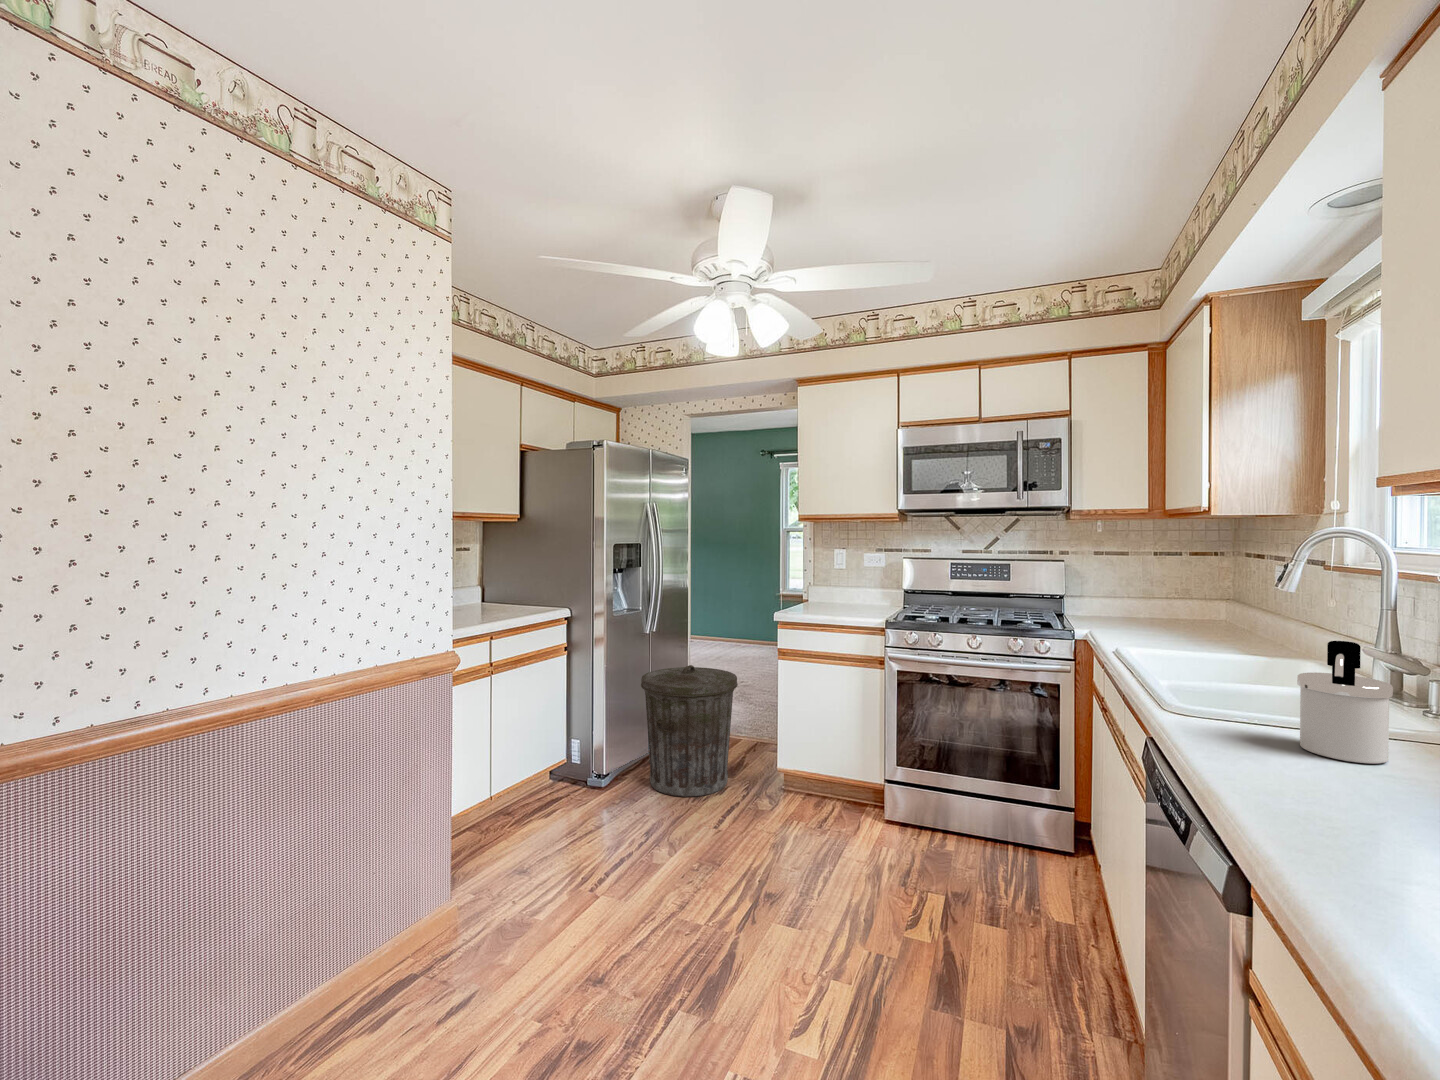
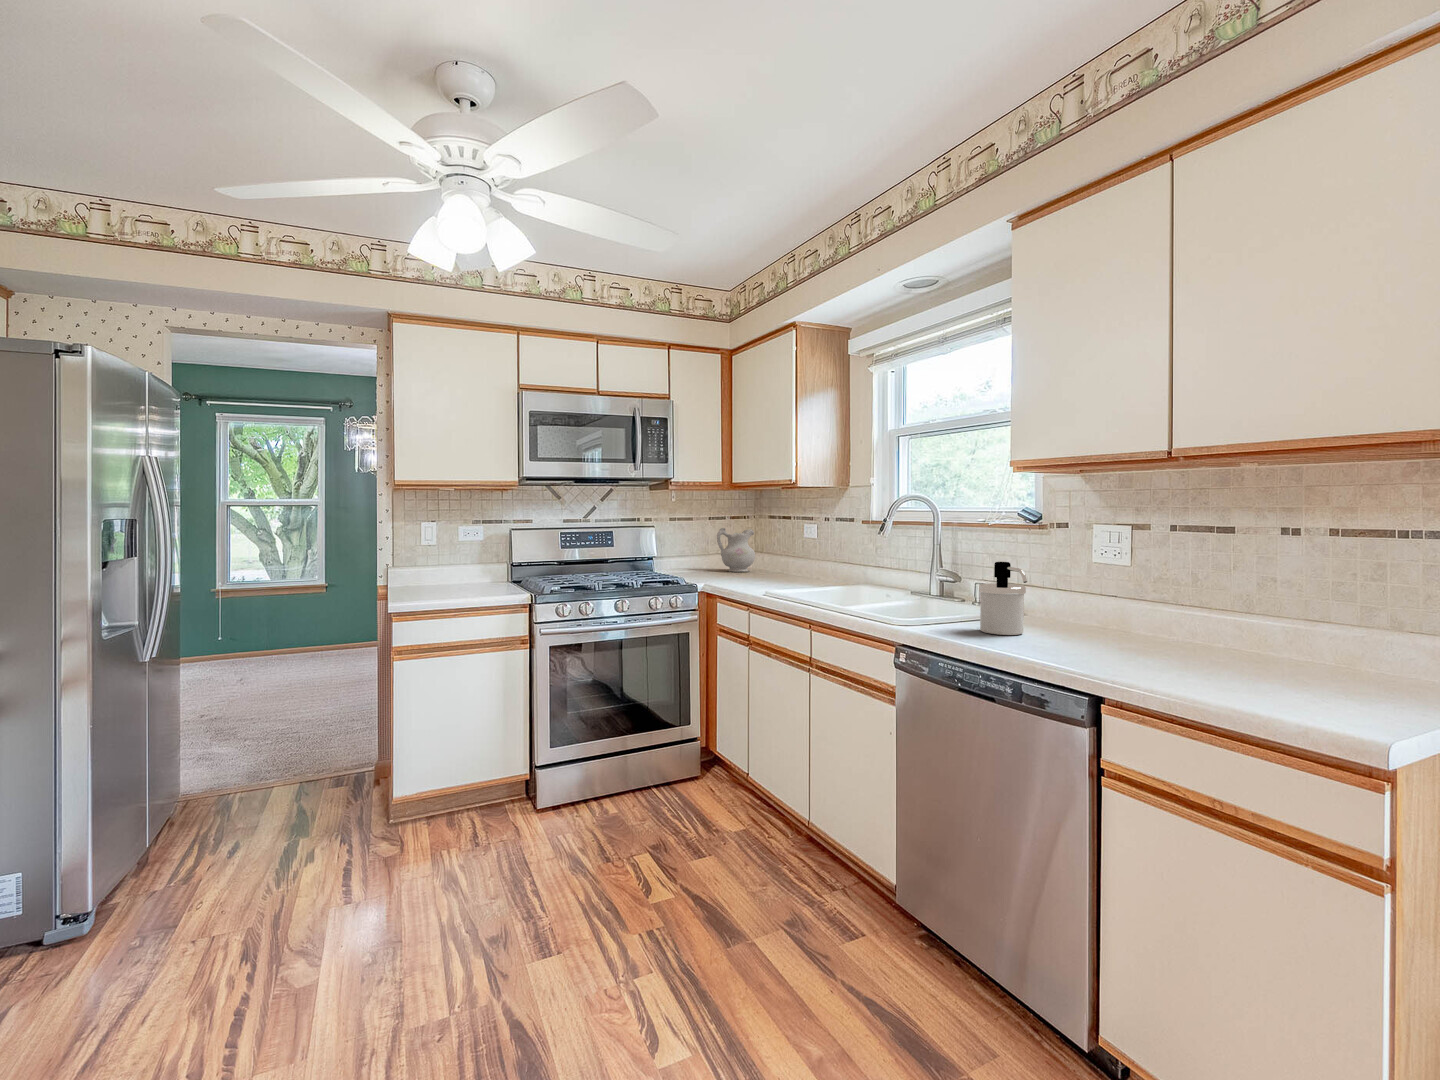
ceramic pitcher: none [1160,566,1219,623] -> present [717,528,755,572]
trash can: present [641,665,738,797] -> none [142,694,321,899]

